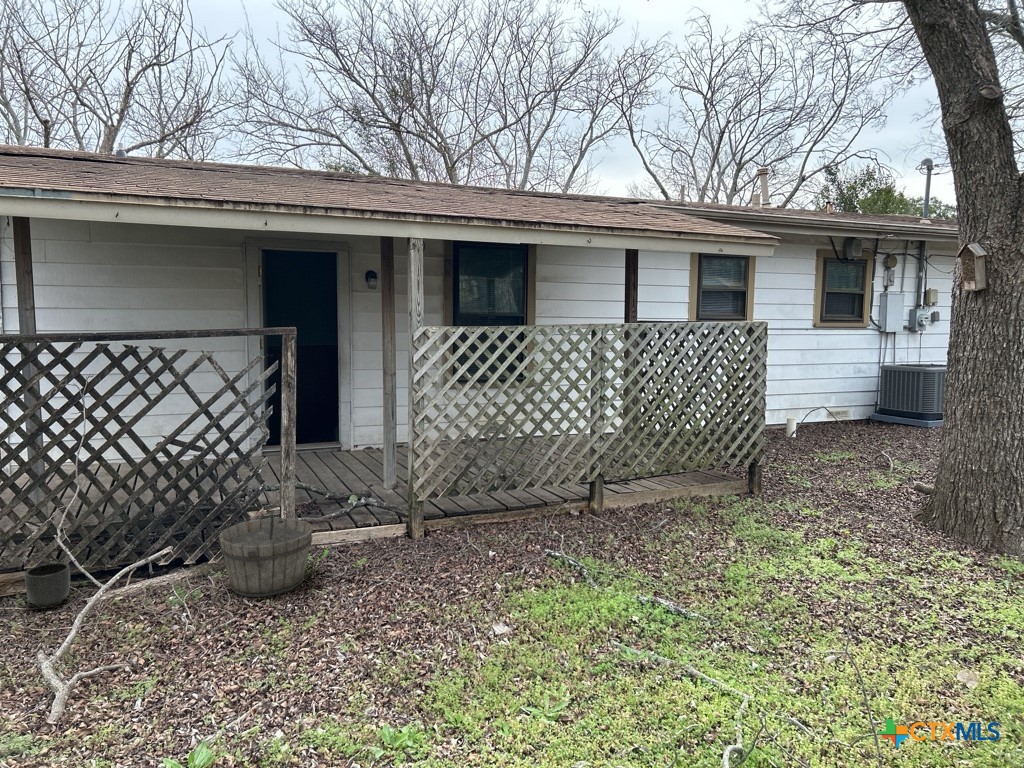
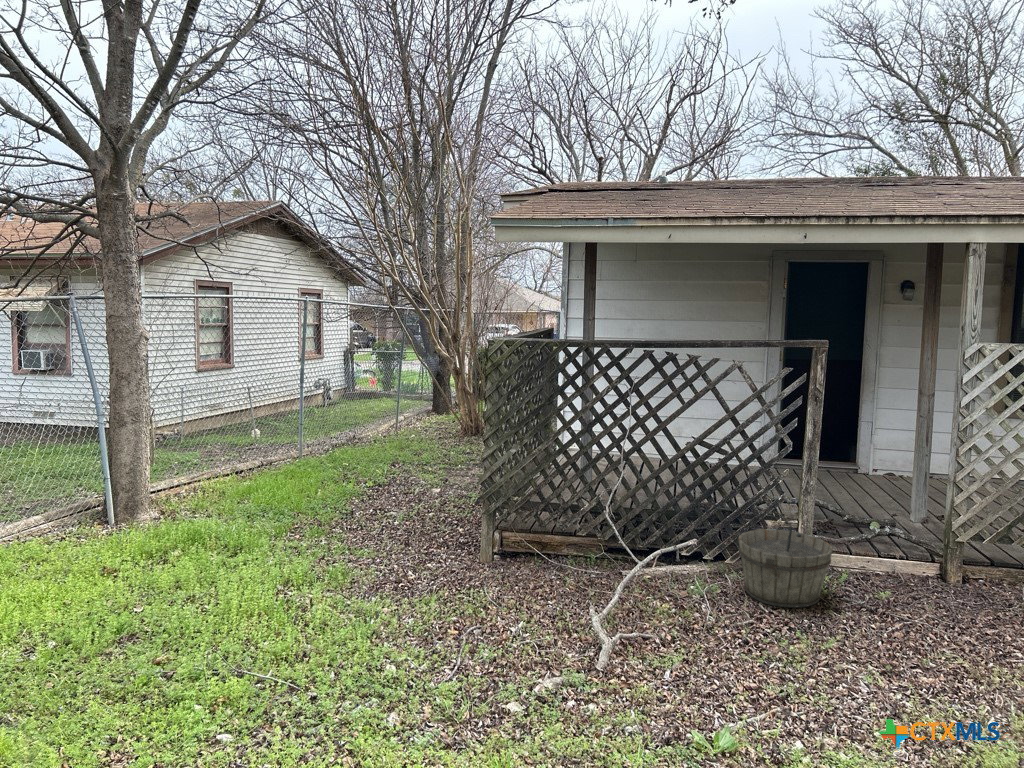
planter: present [25,563,70,608] -> none [583,532,615,569]

